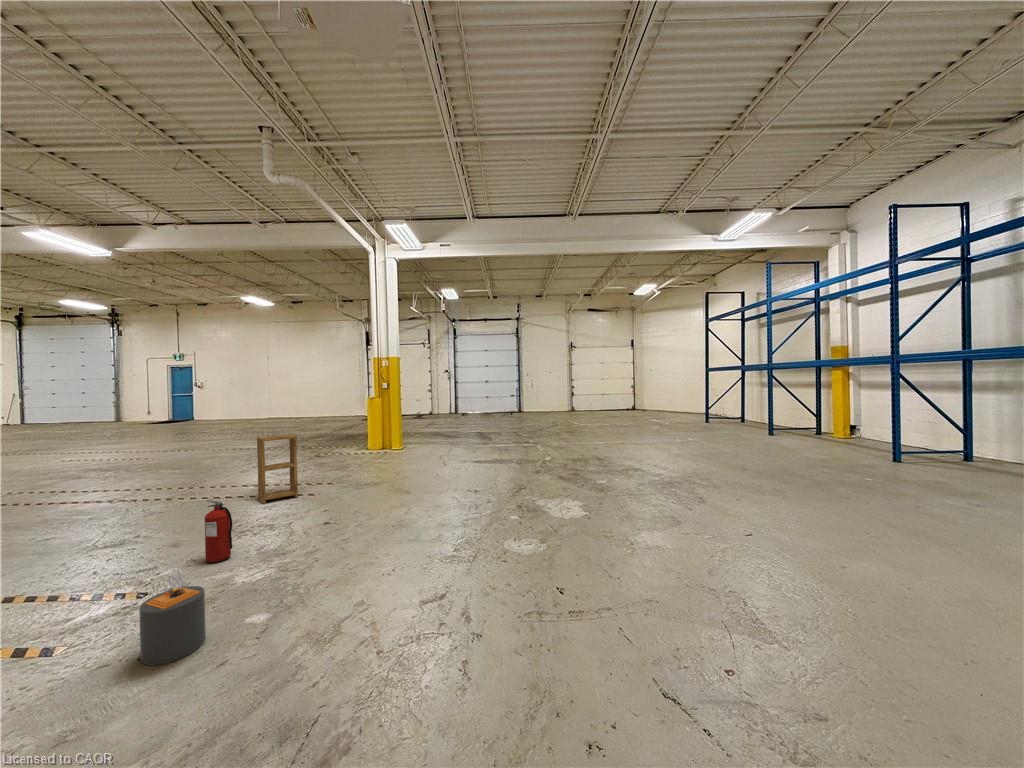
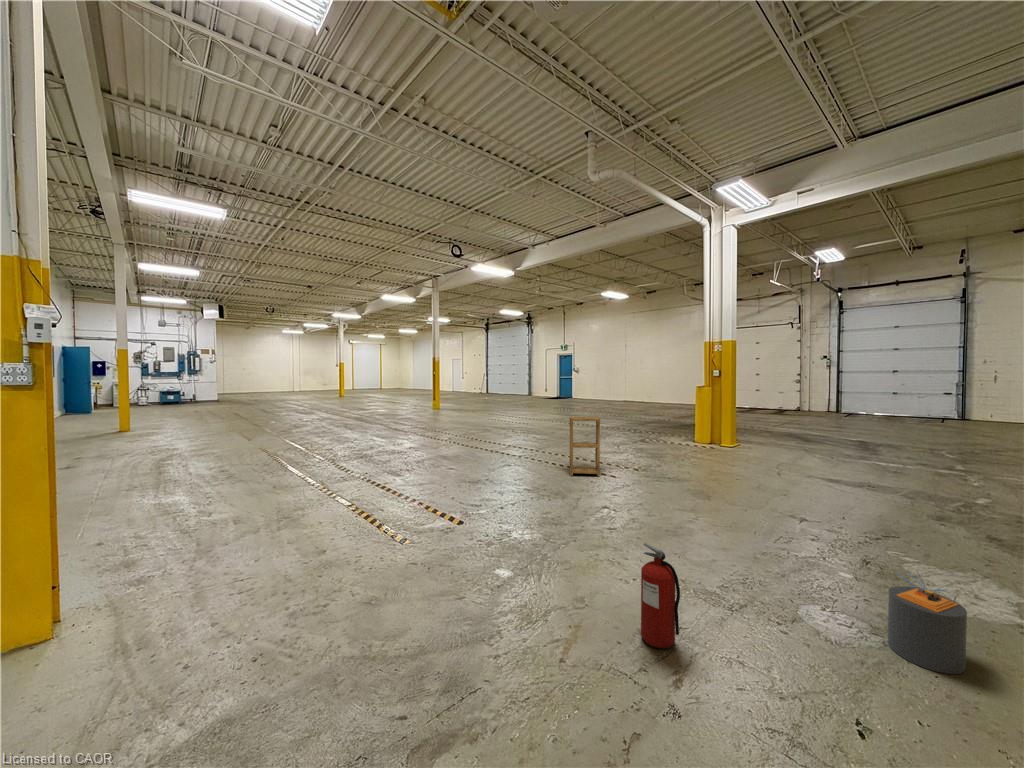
fire extinguisher: present [205,500,232,562] -> present [641,543,680,648]
trash can: present [139,574,206,665] -> present [888,572,967,674]

